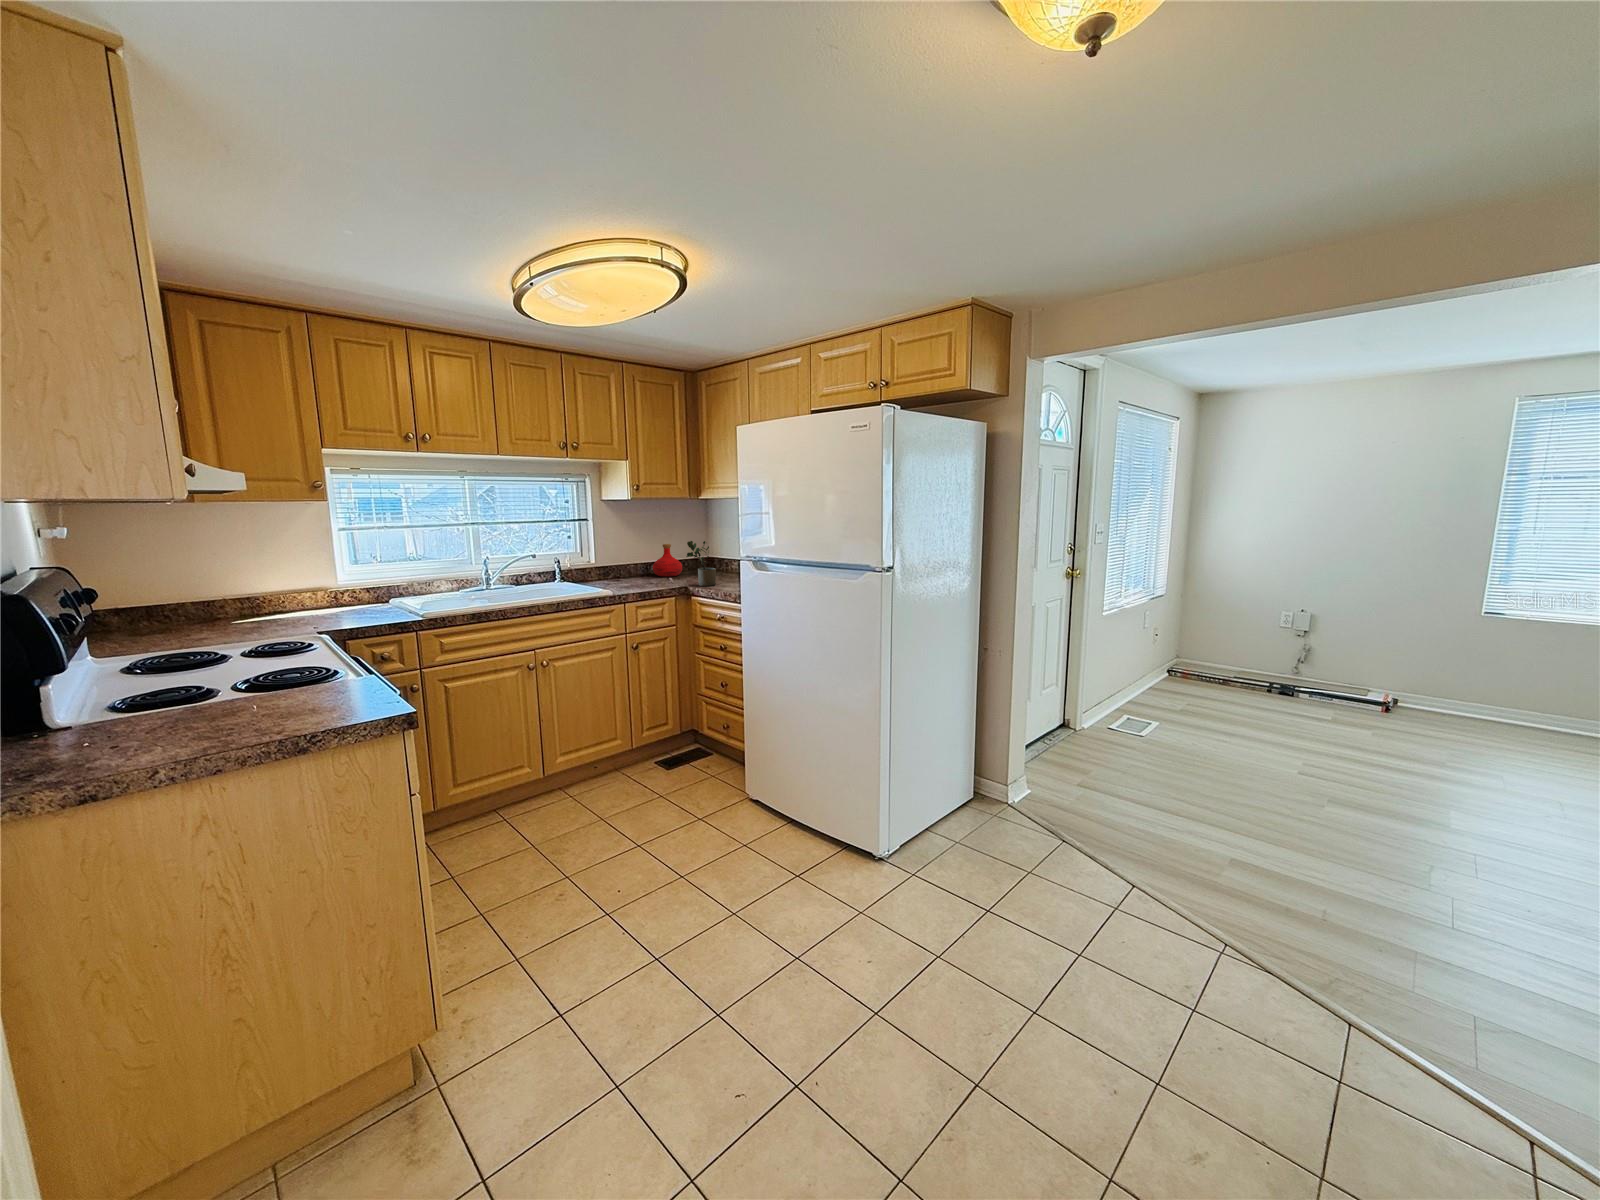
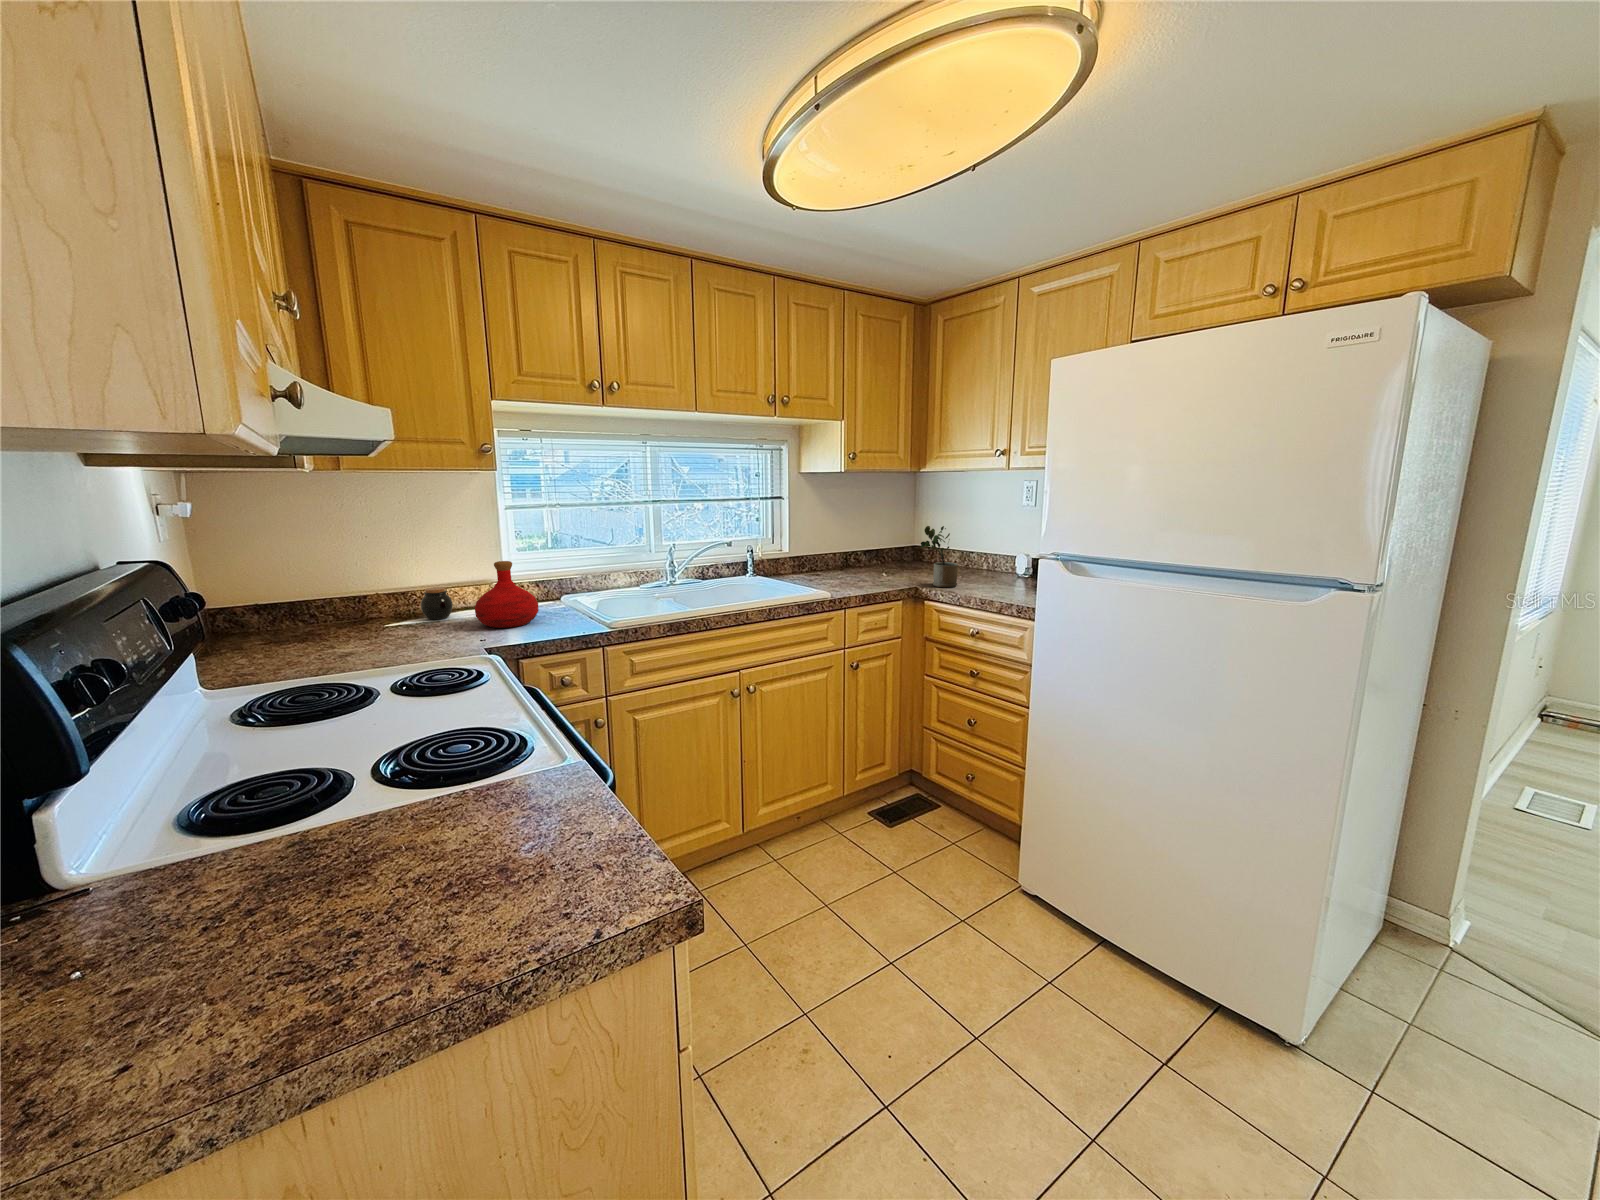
bottle: present [653,544,682,577] -> present [475,561,539,628]
jar: none [263,593,291,618] -> present [421,587,453,620]

